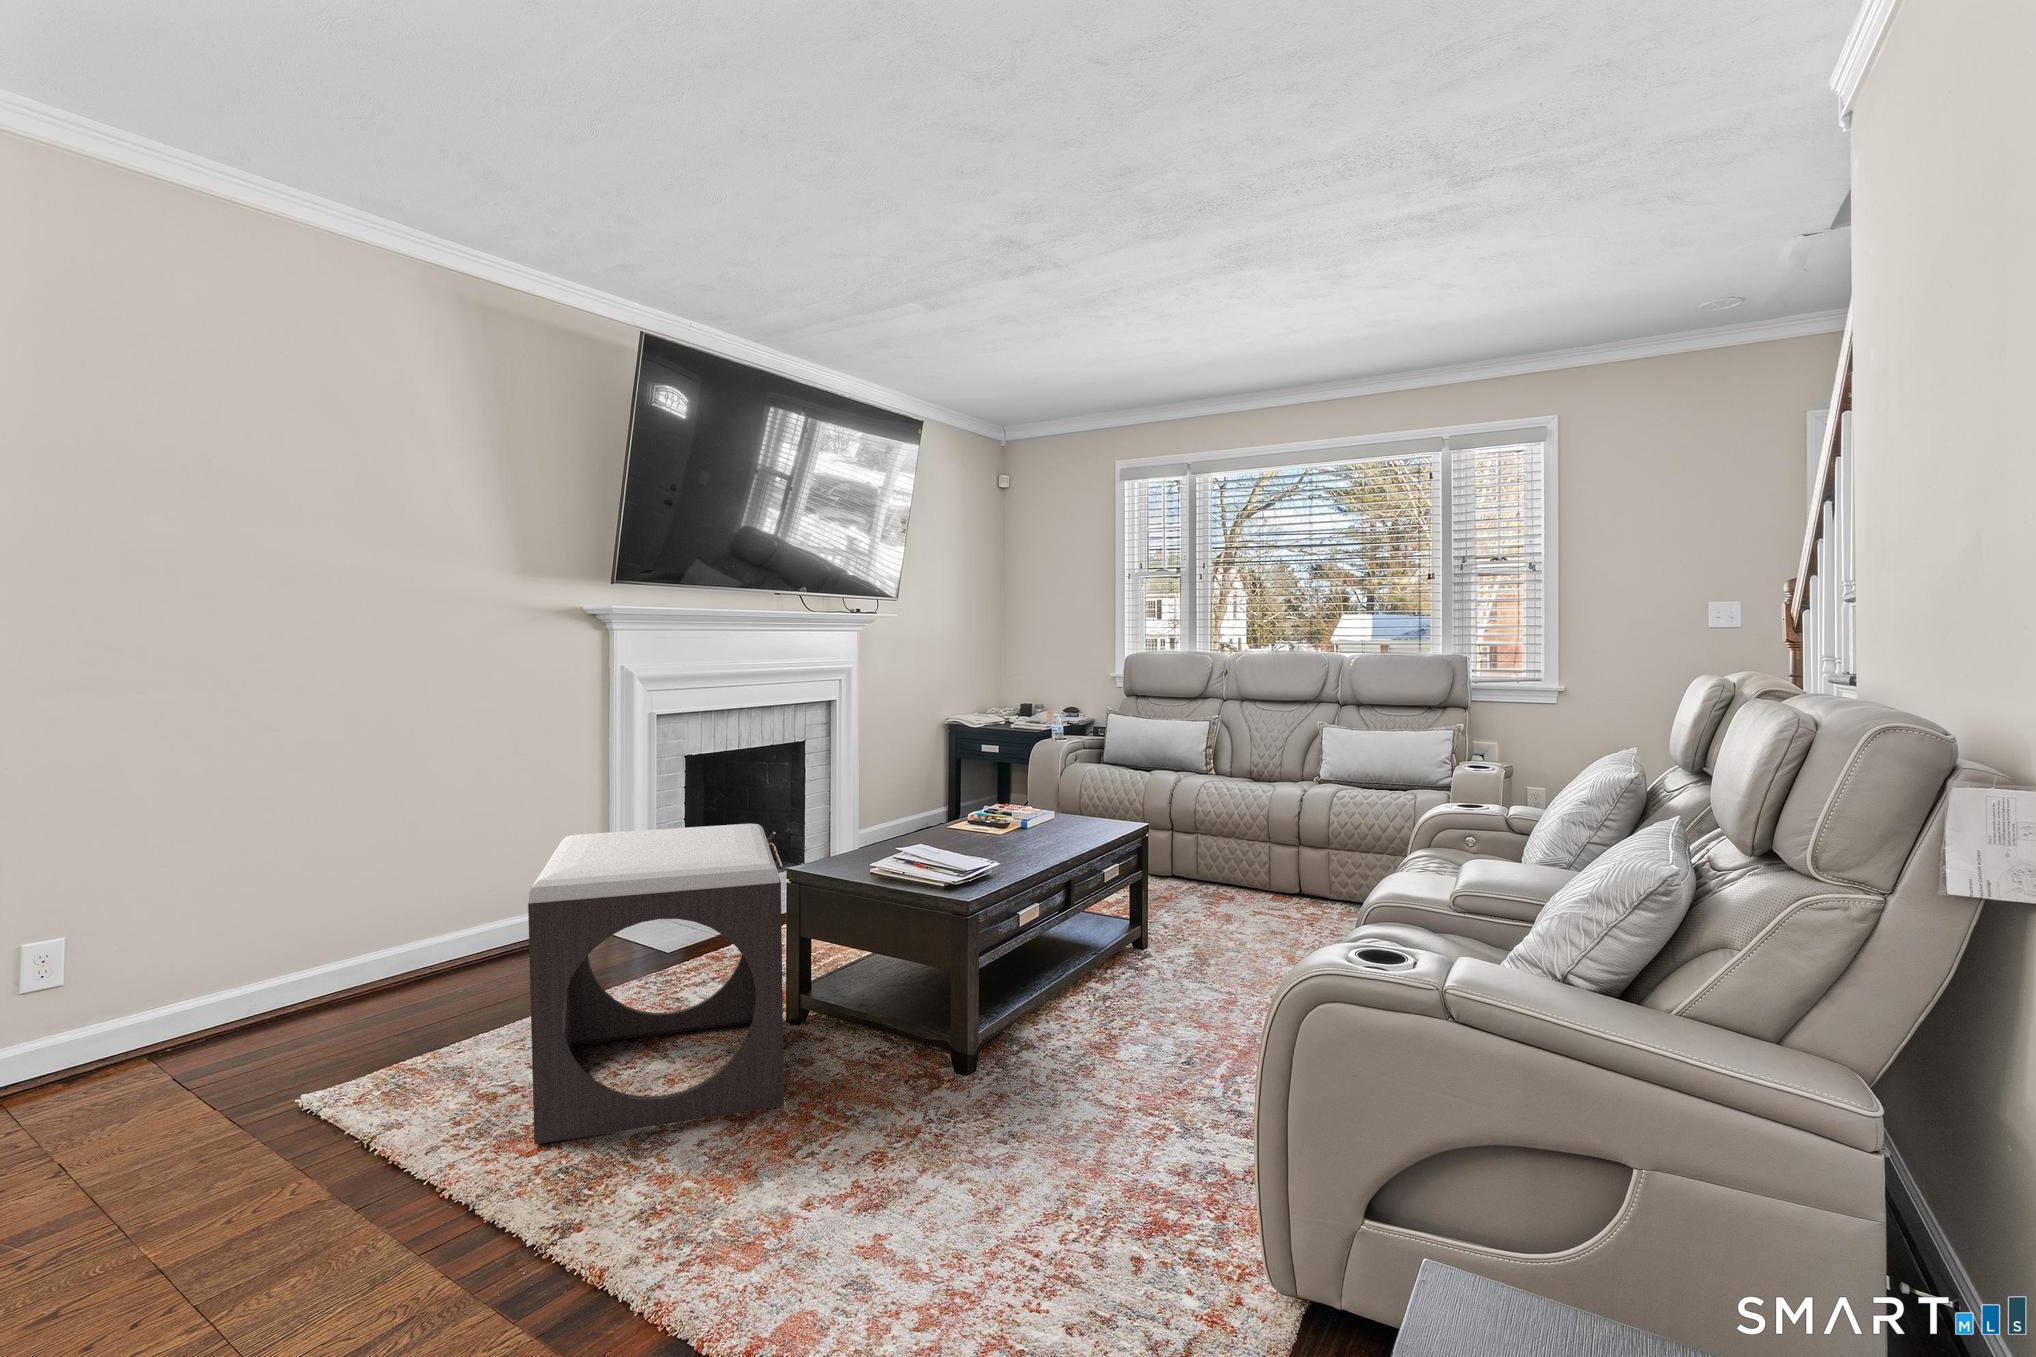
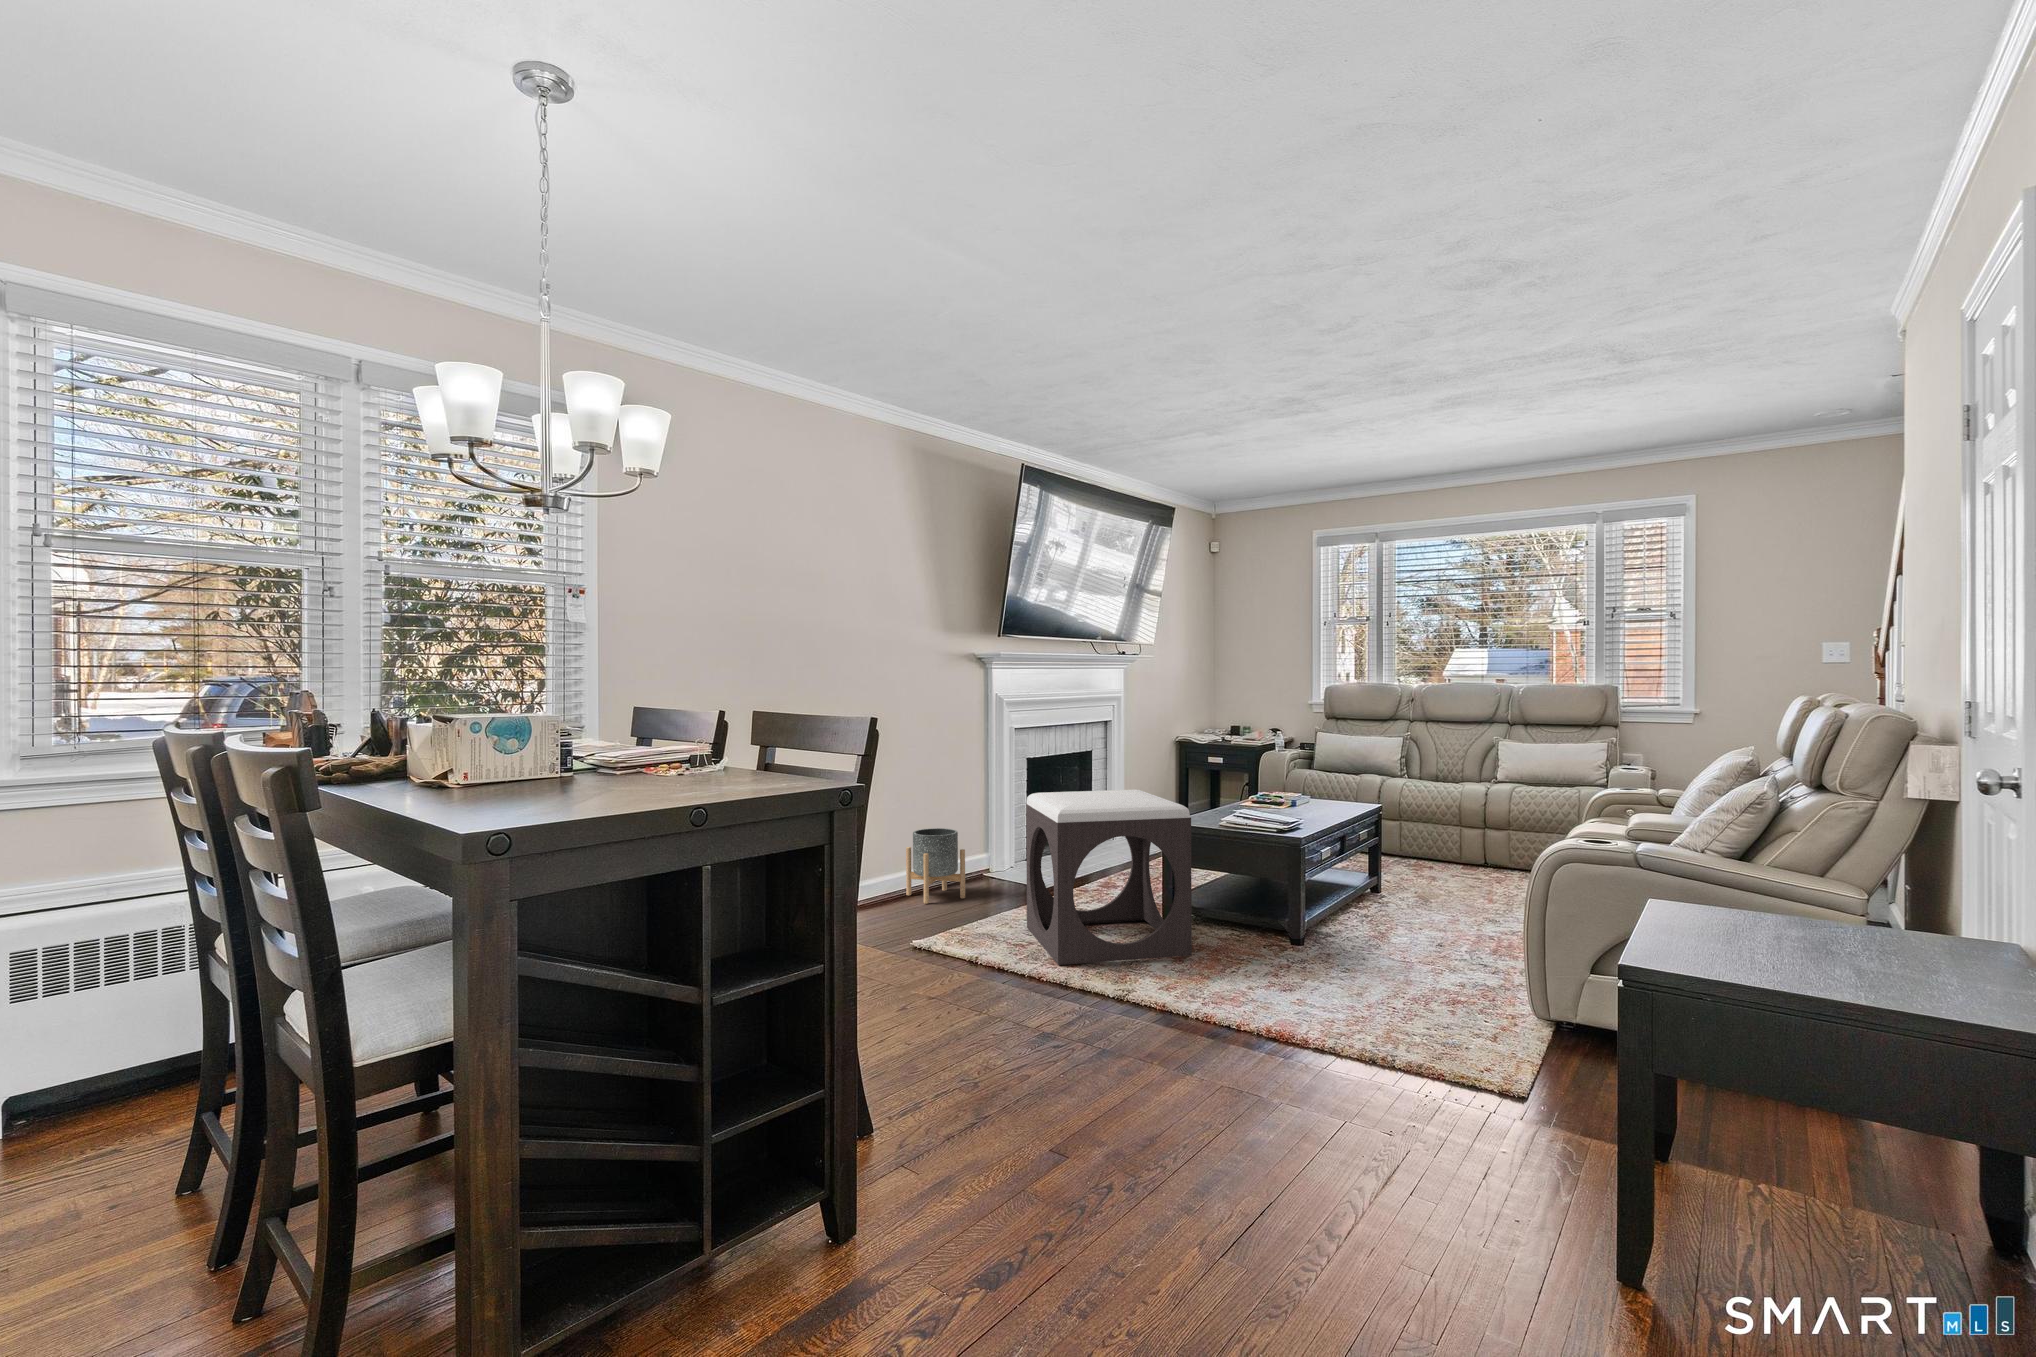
planter: none [436,875,526,997] -> present [906,828,965,904]

